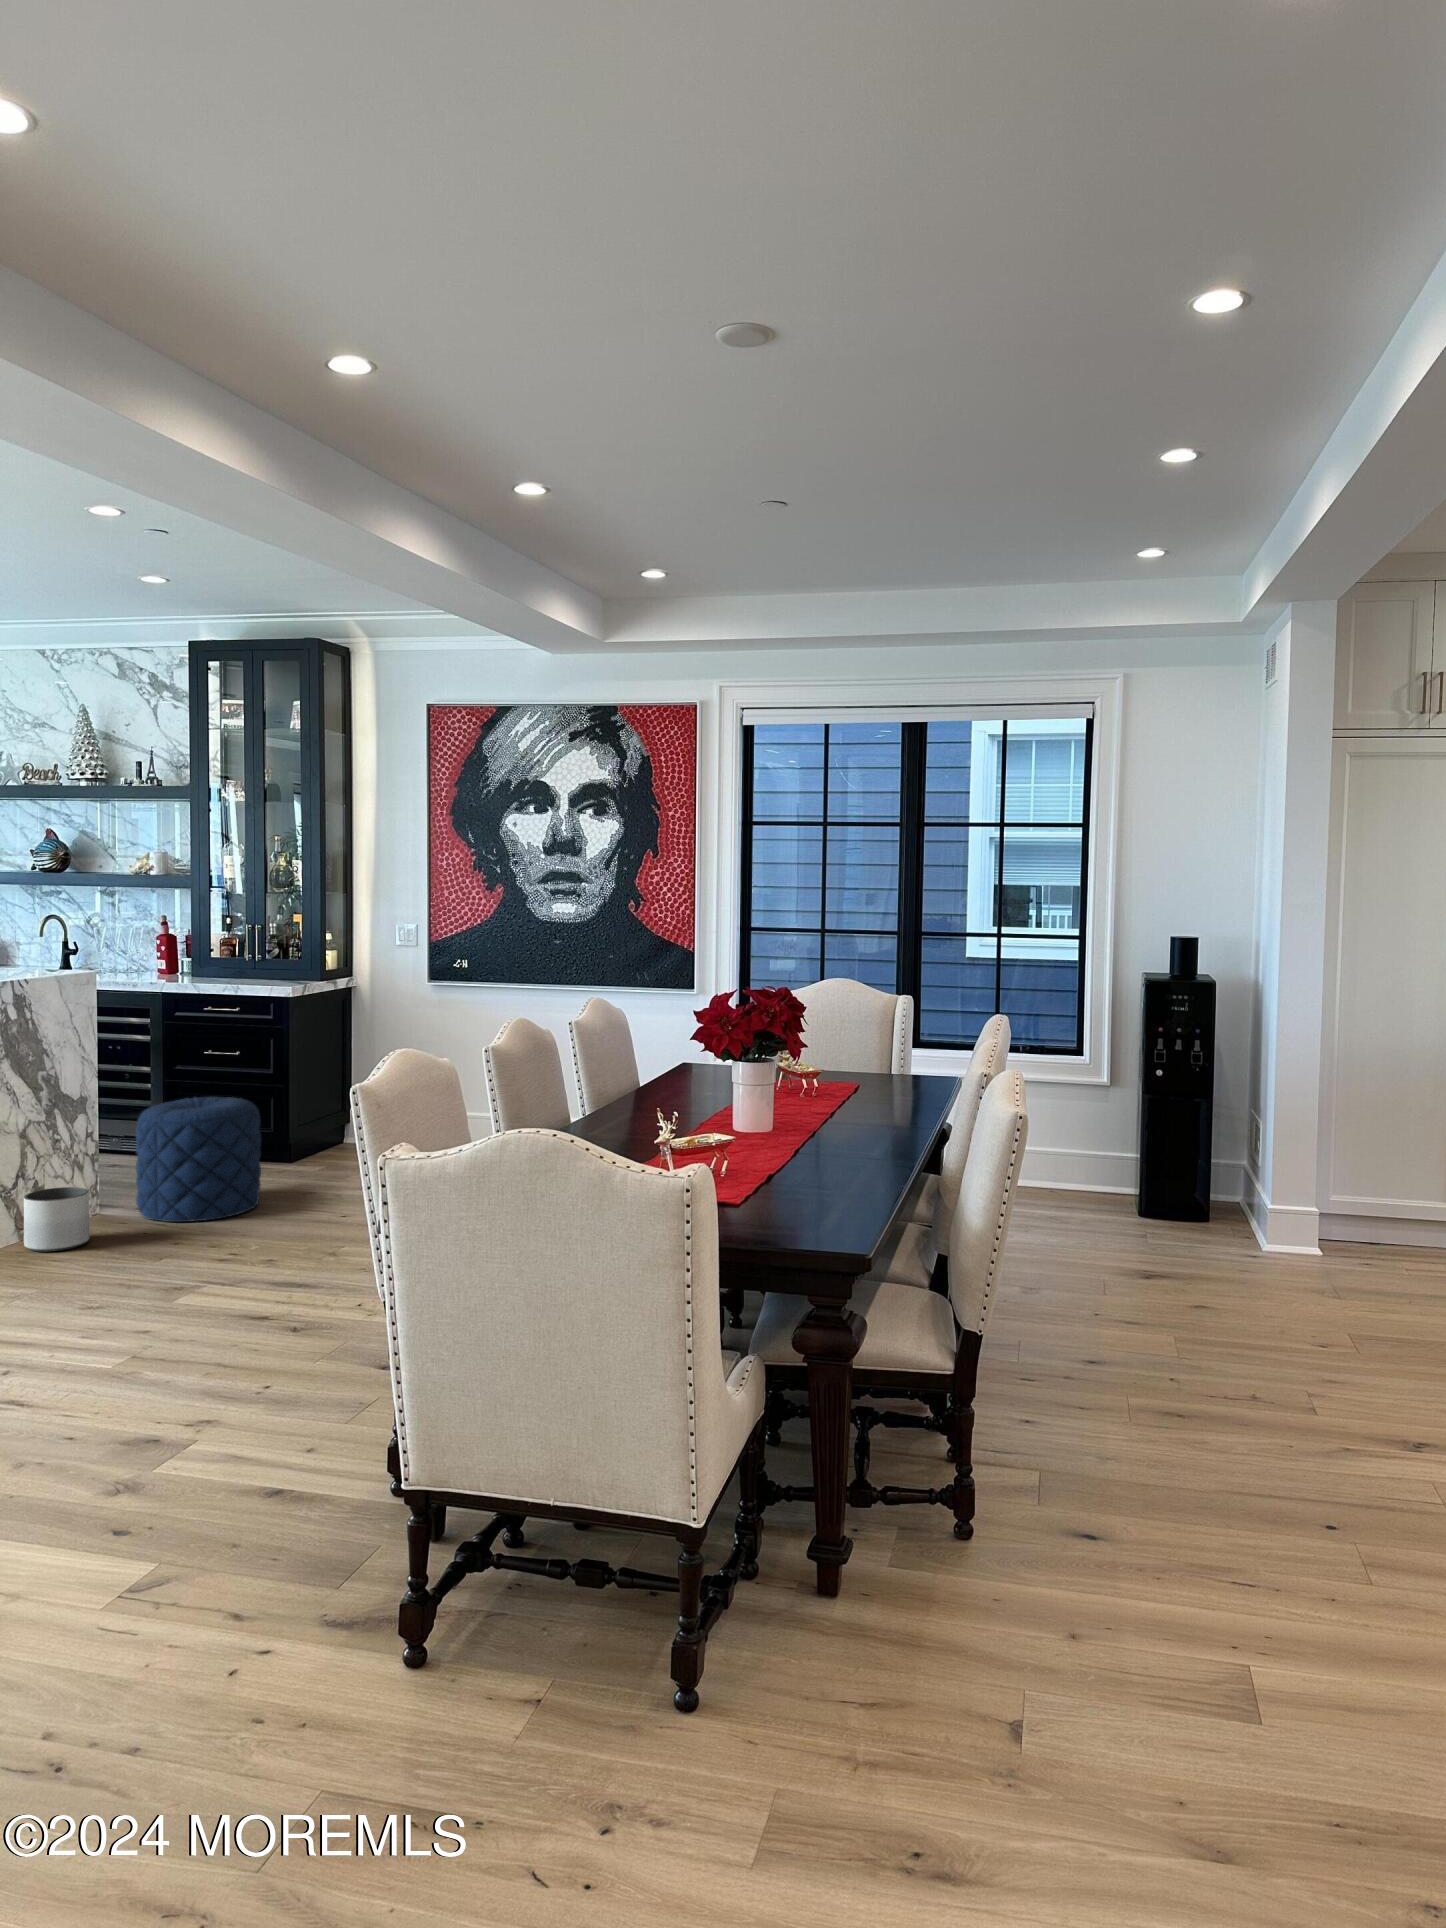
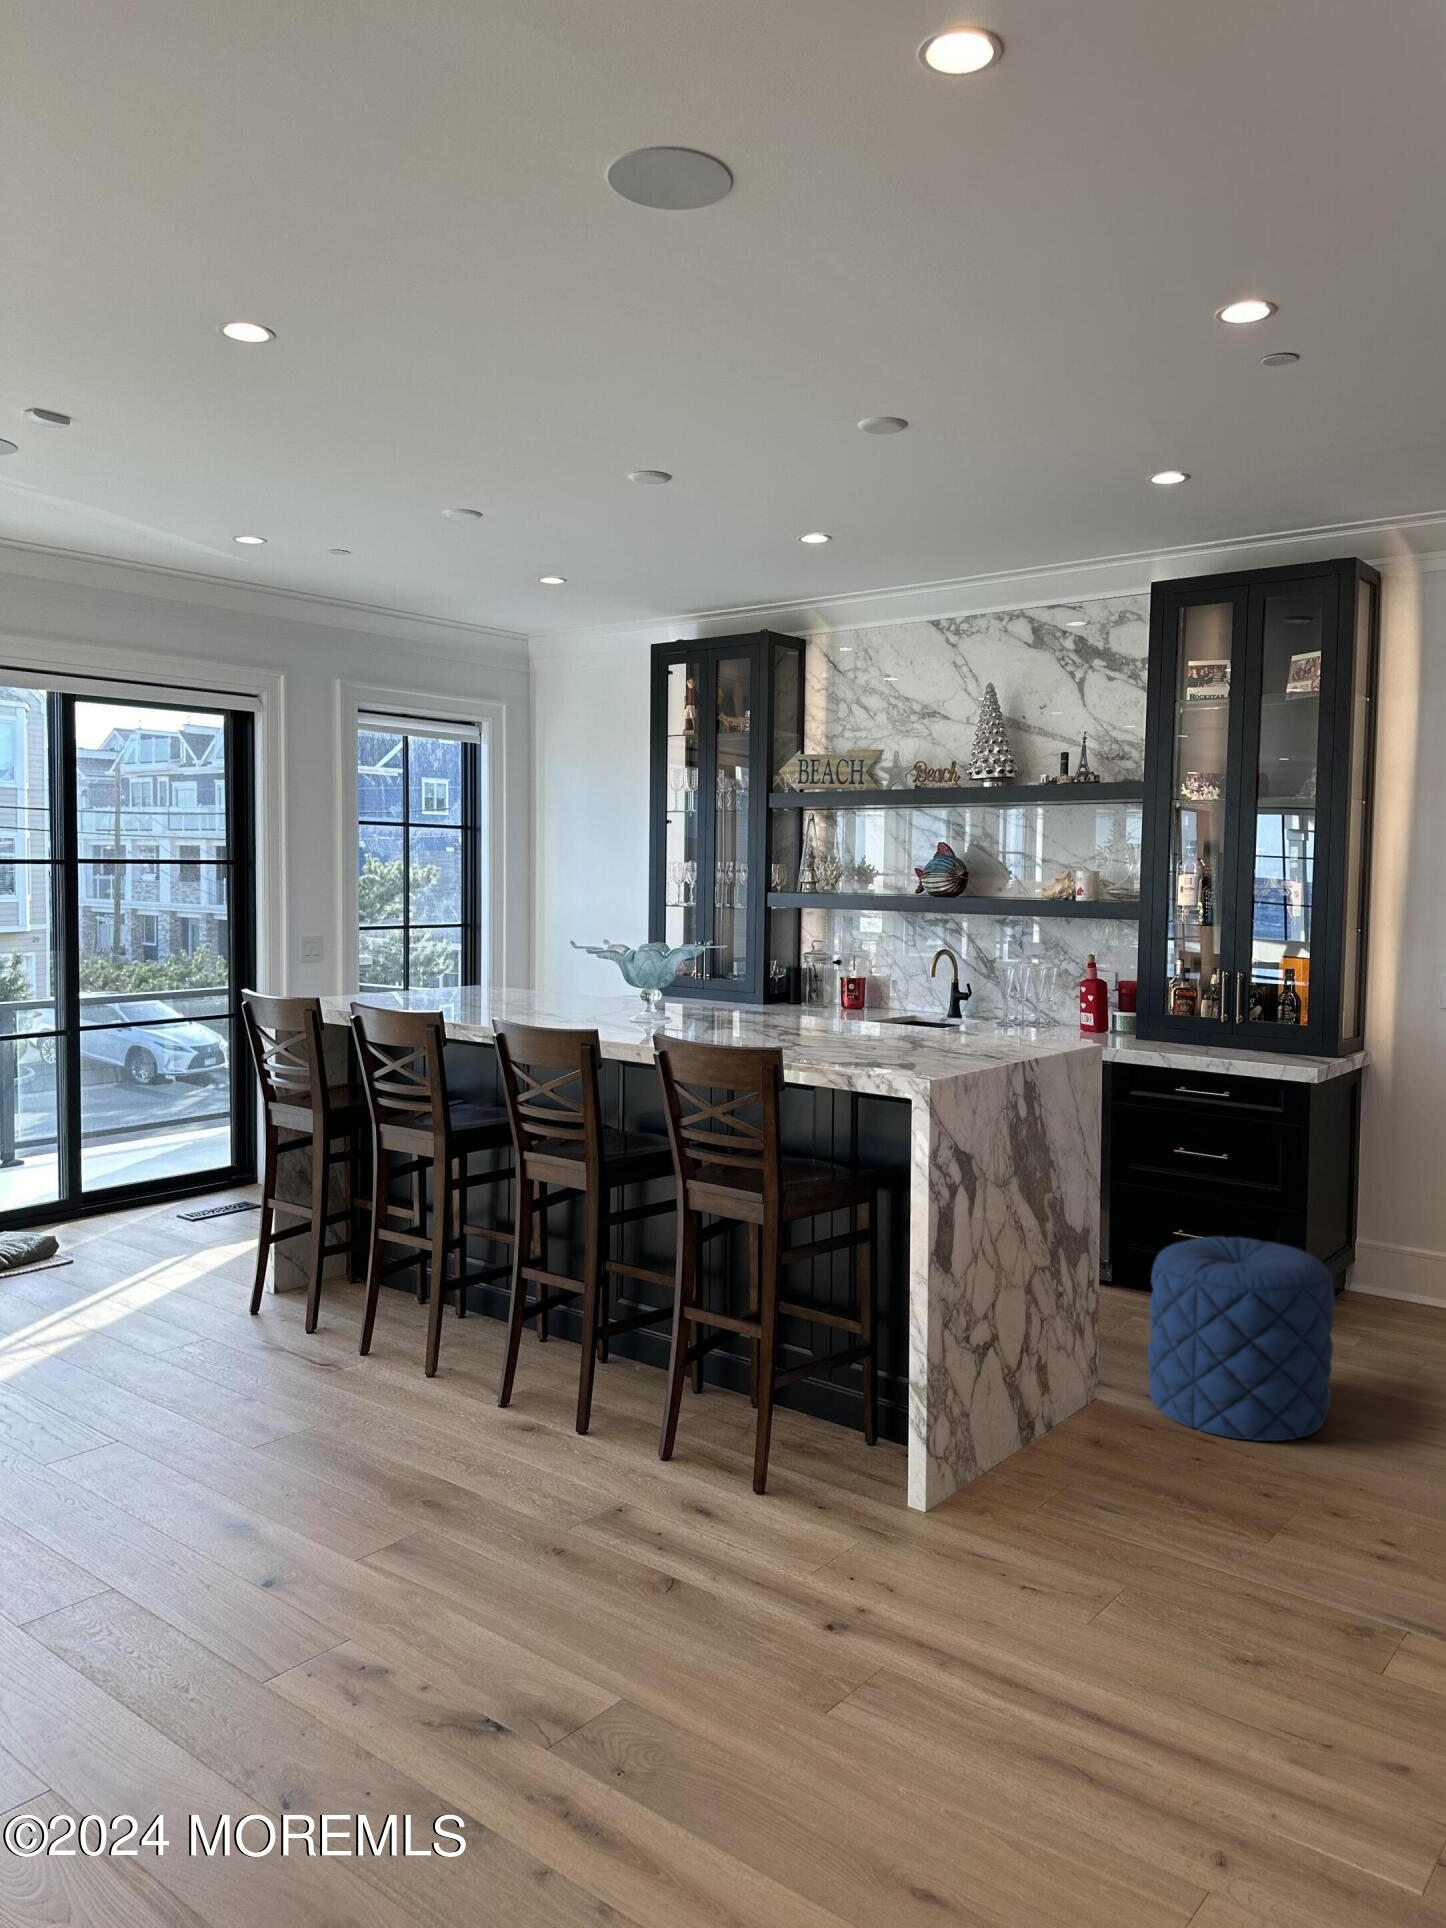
planter: present [24,1187,90,1252] -> none [1035,1370,1125,1477]

